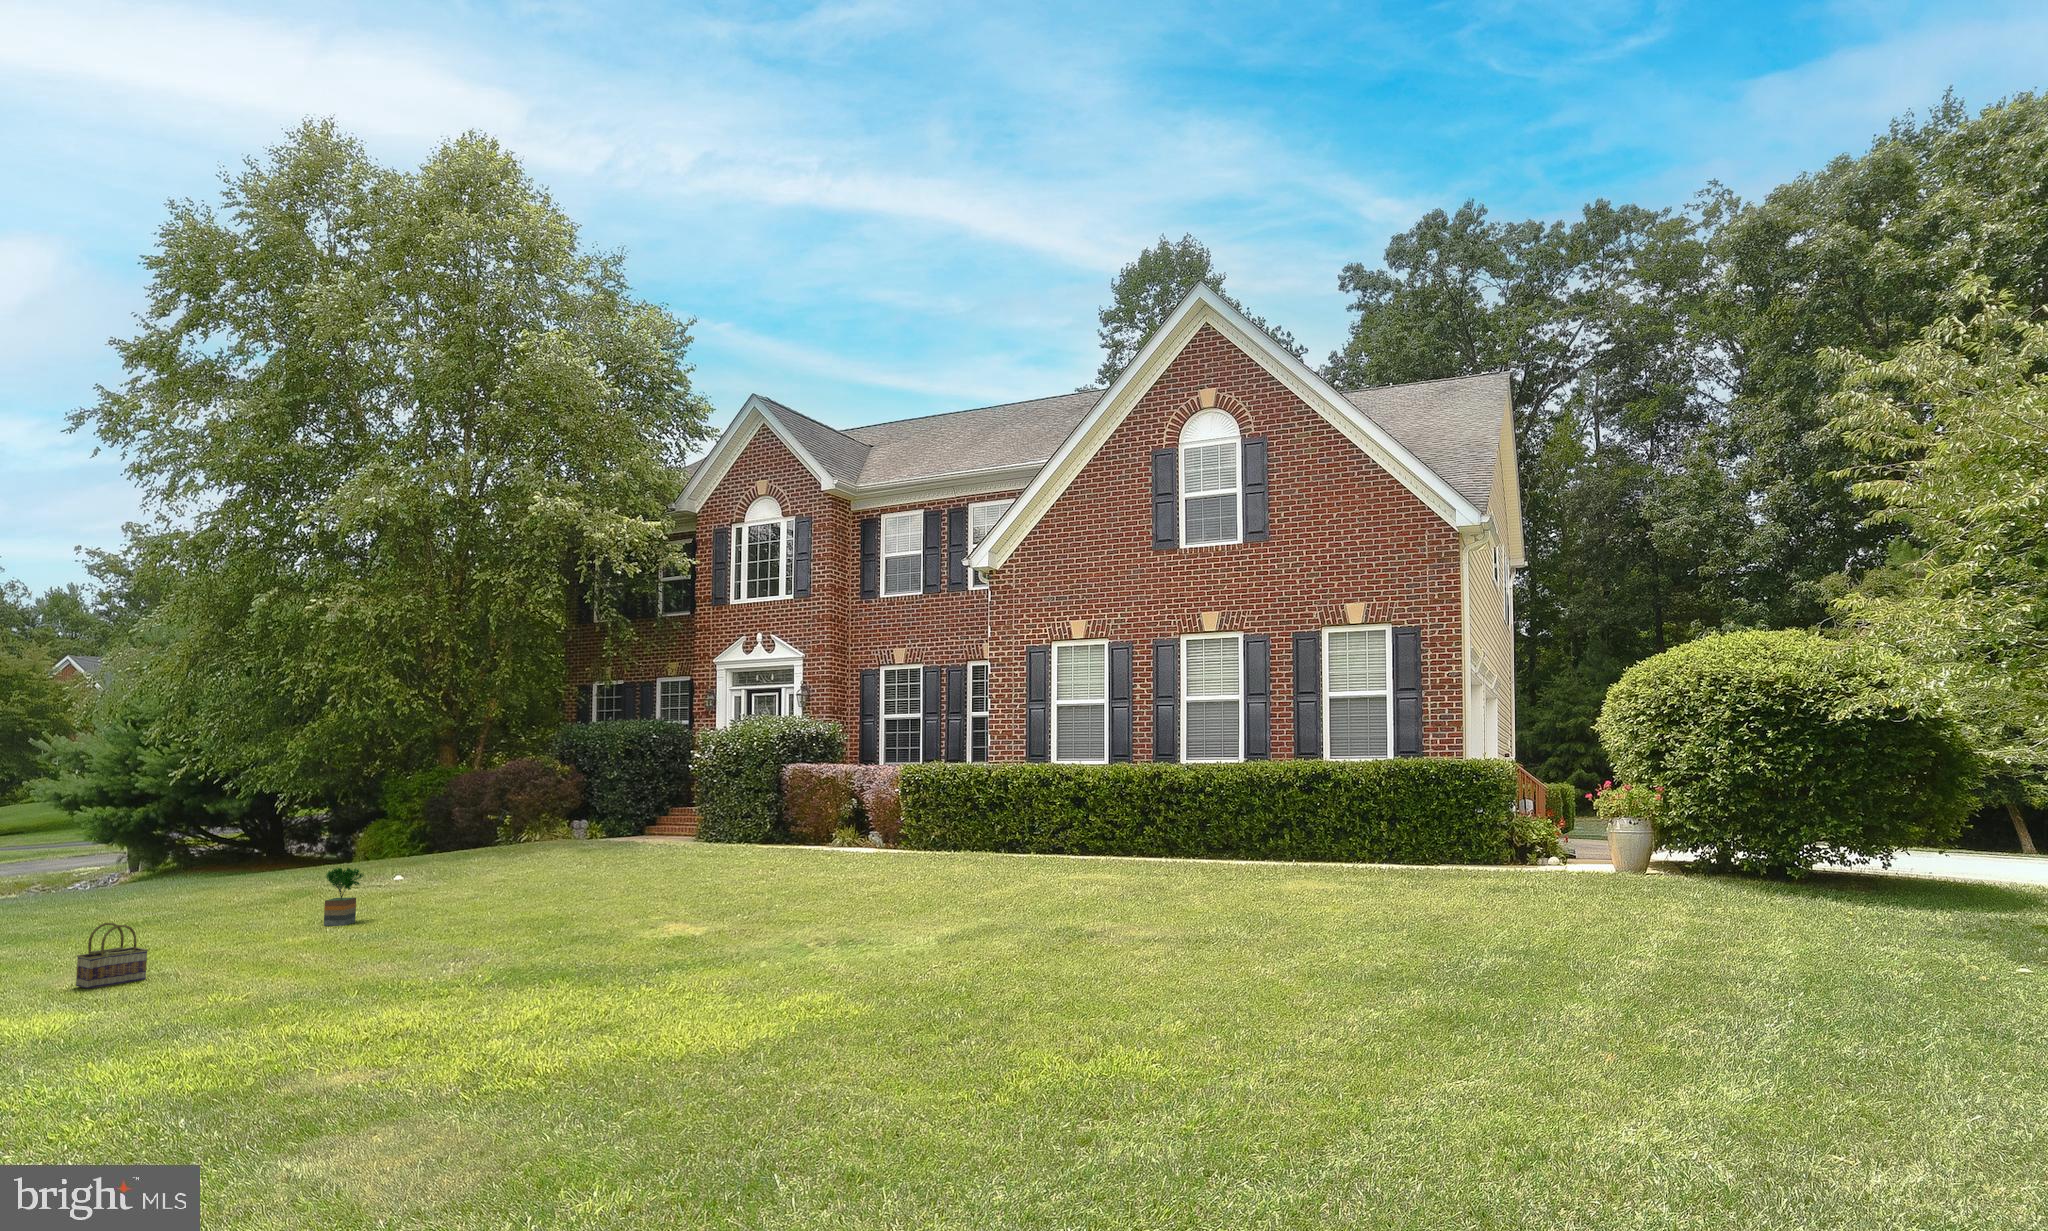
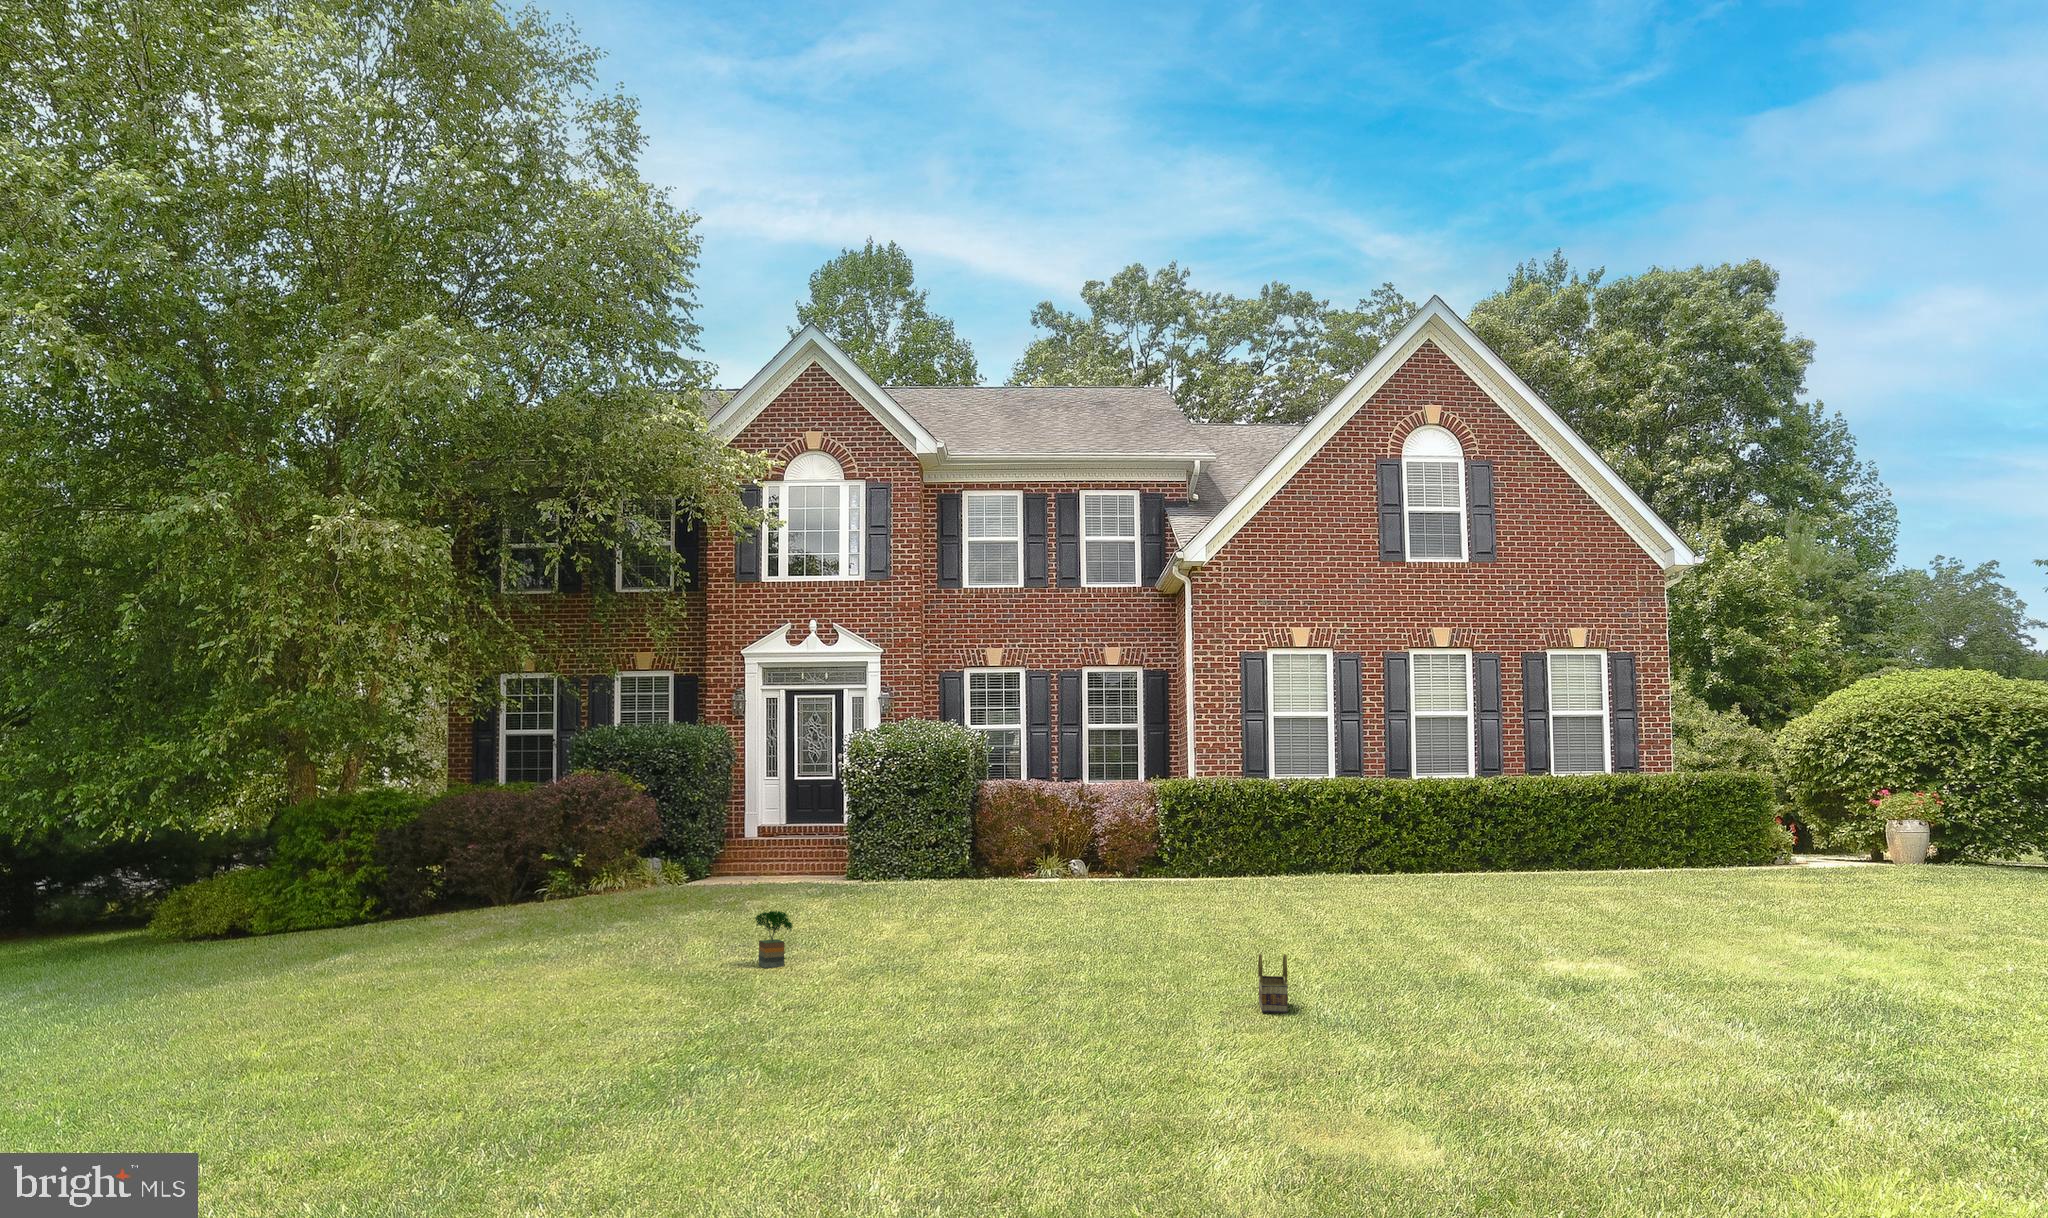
potted tree: present [324,868,364,926] -> present [755,911,793,968]

